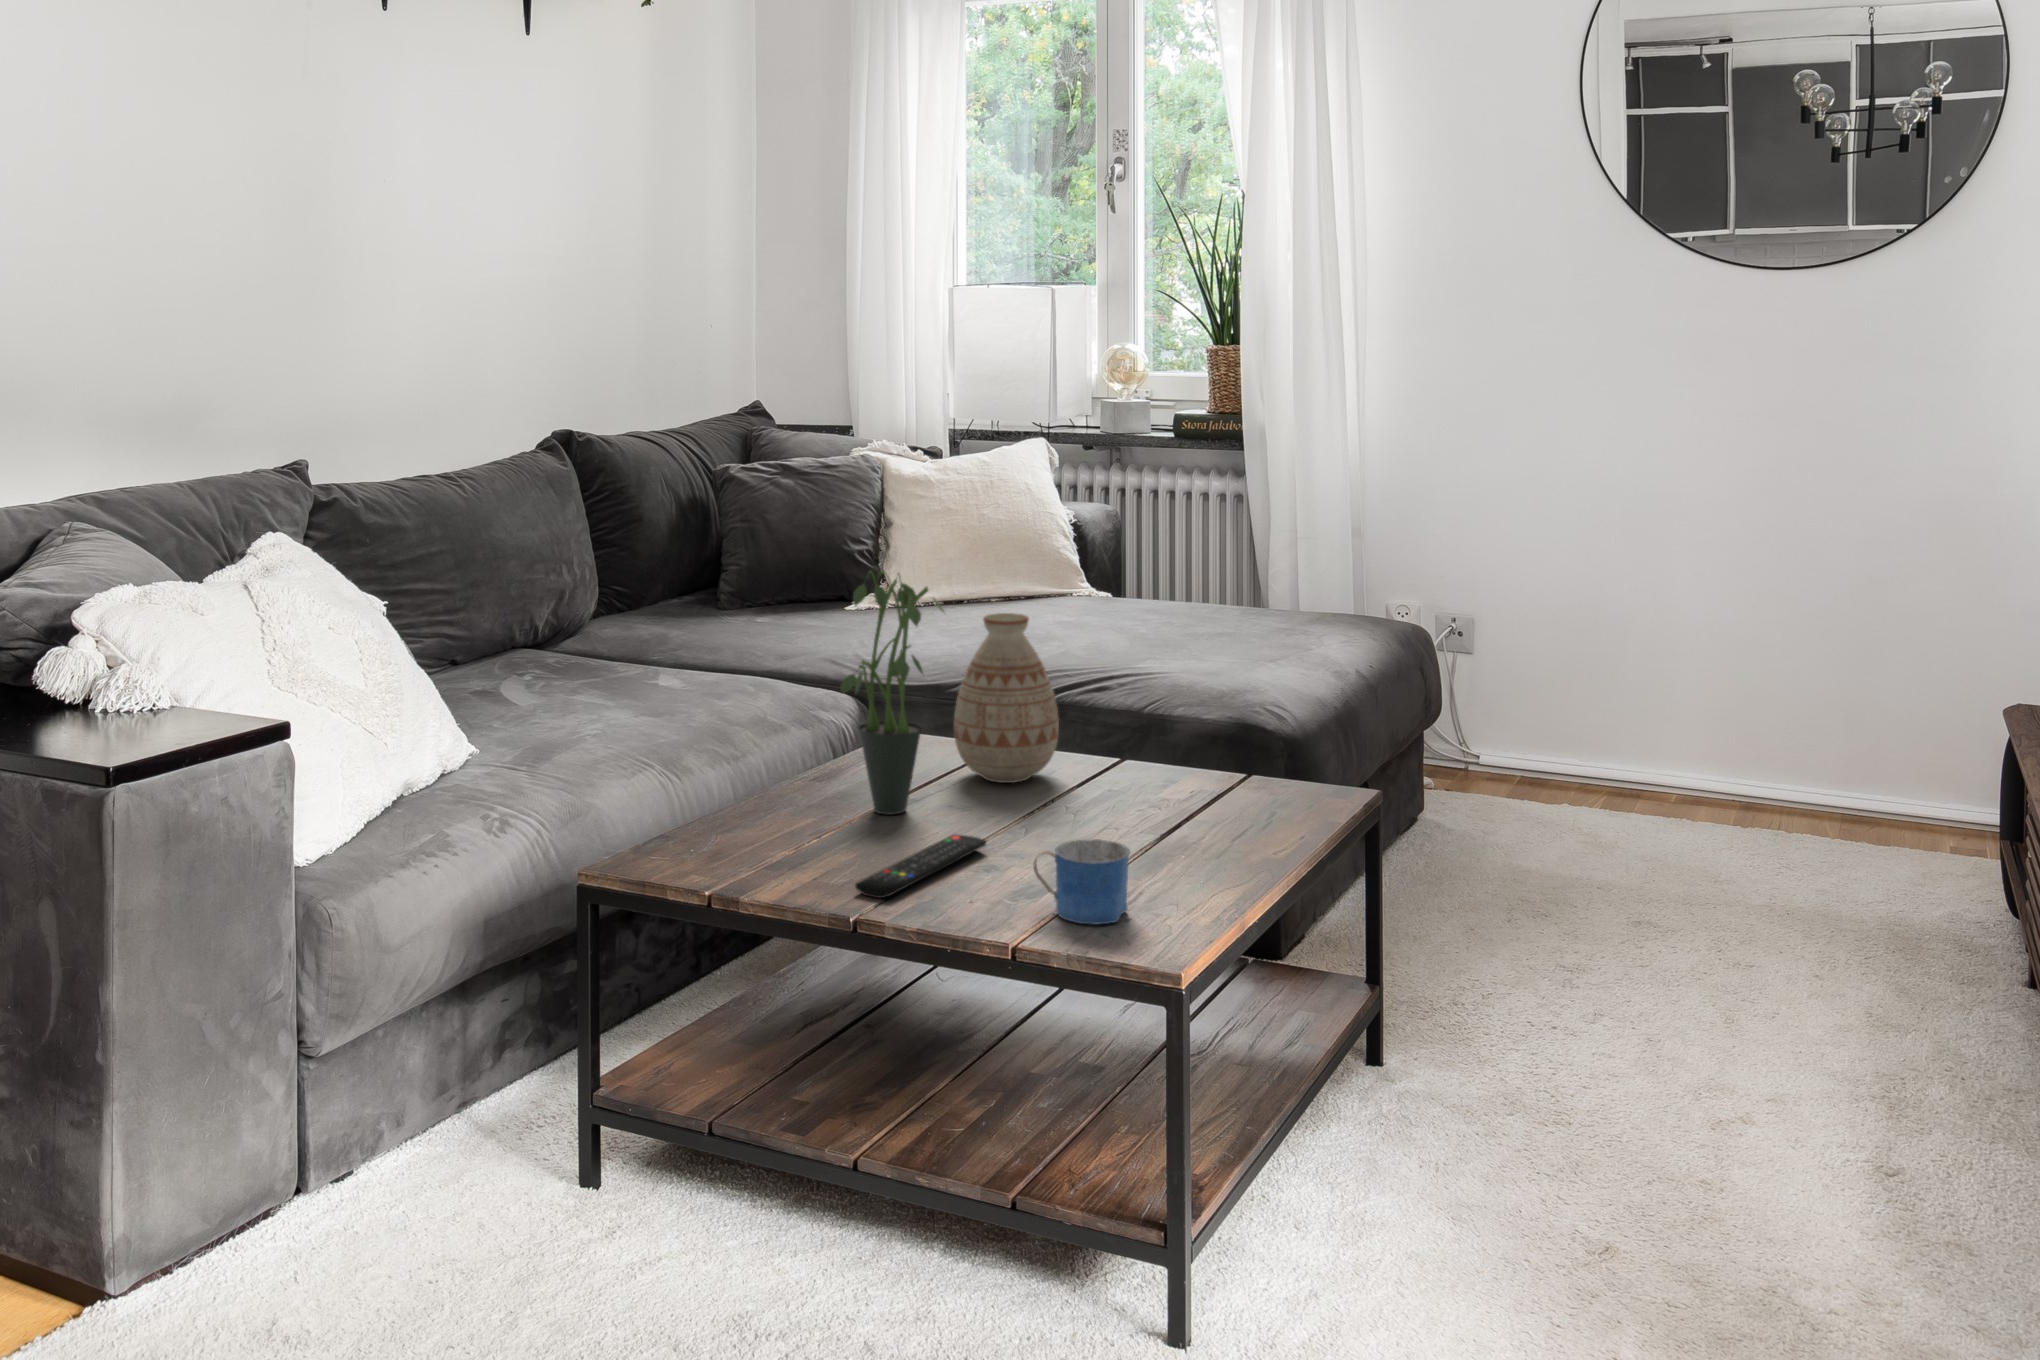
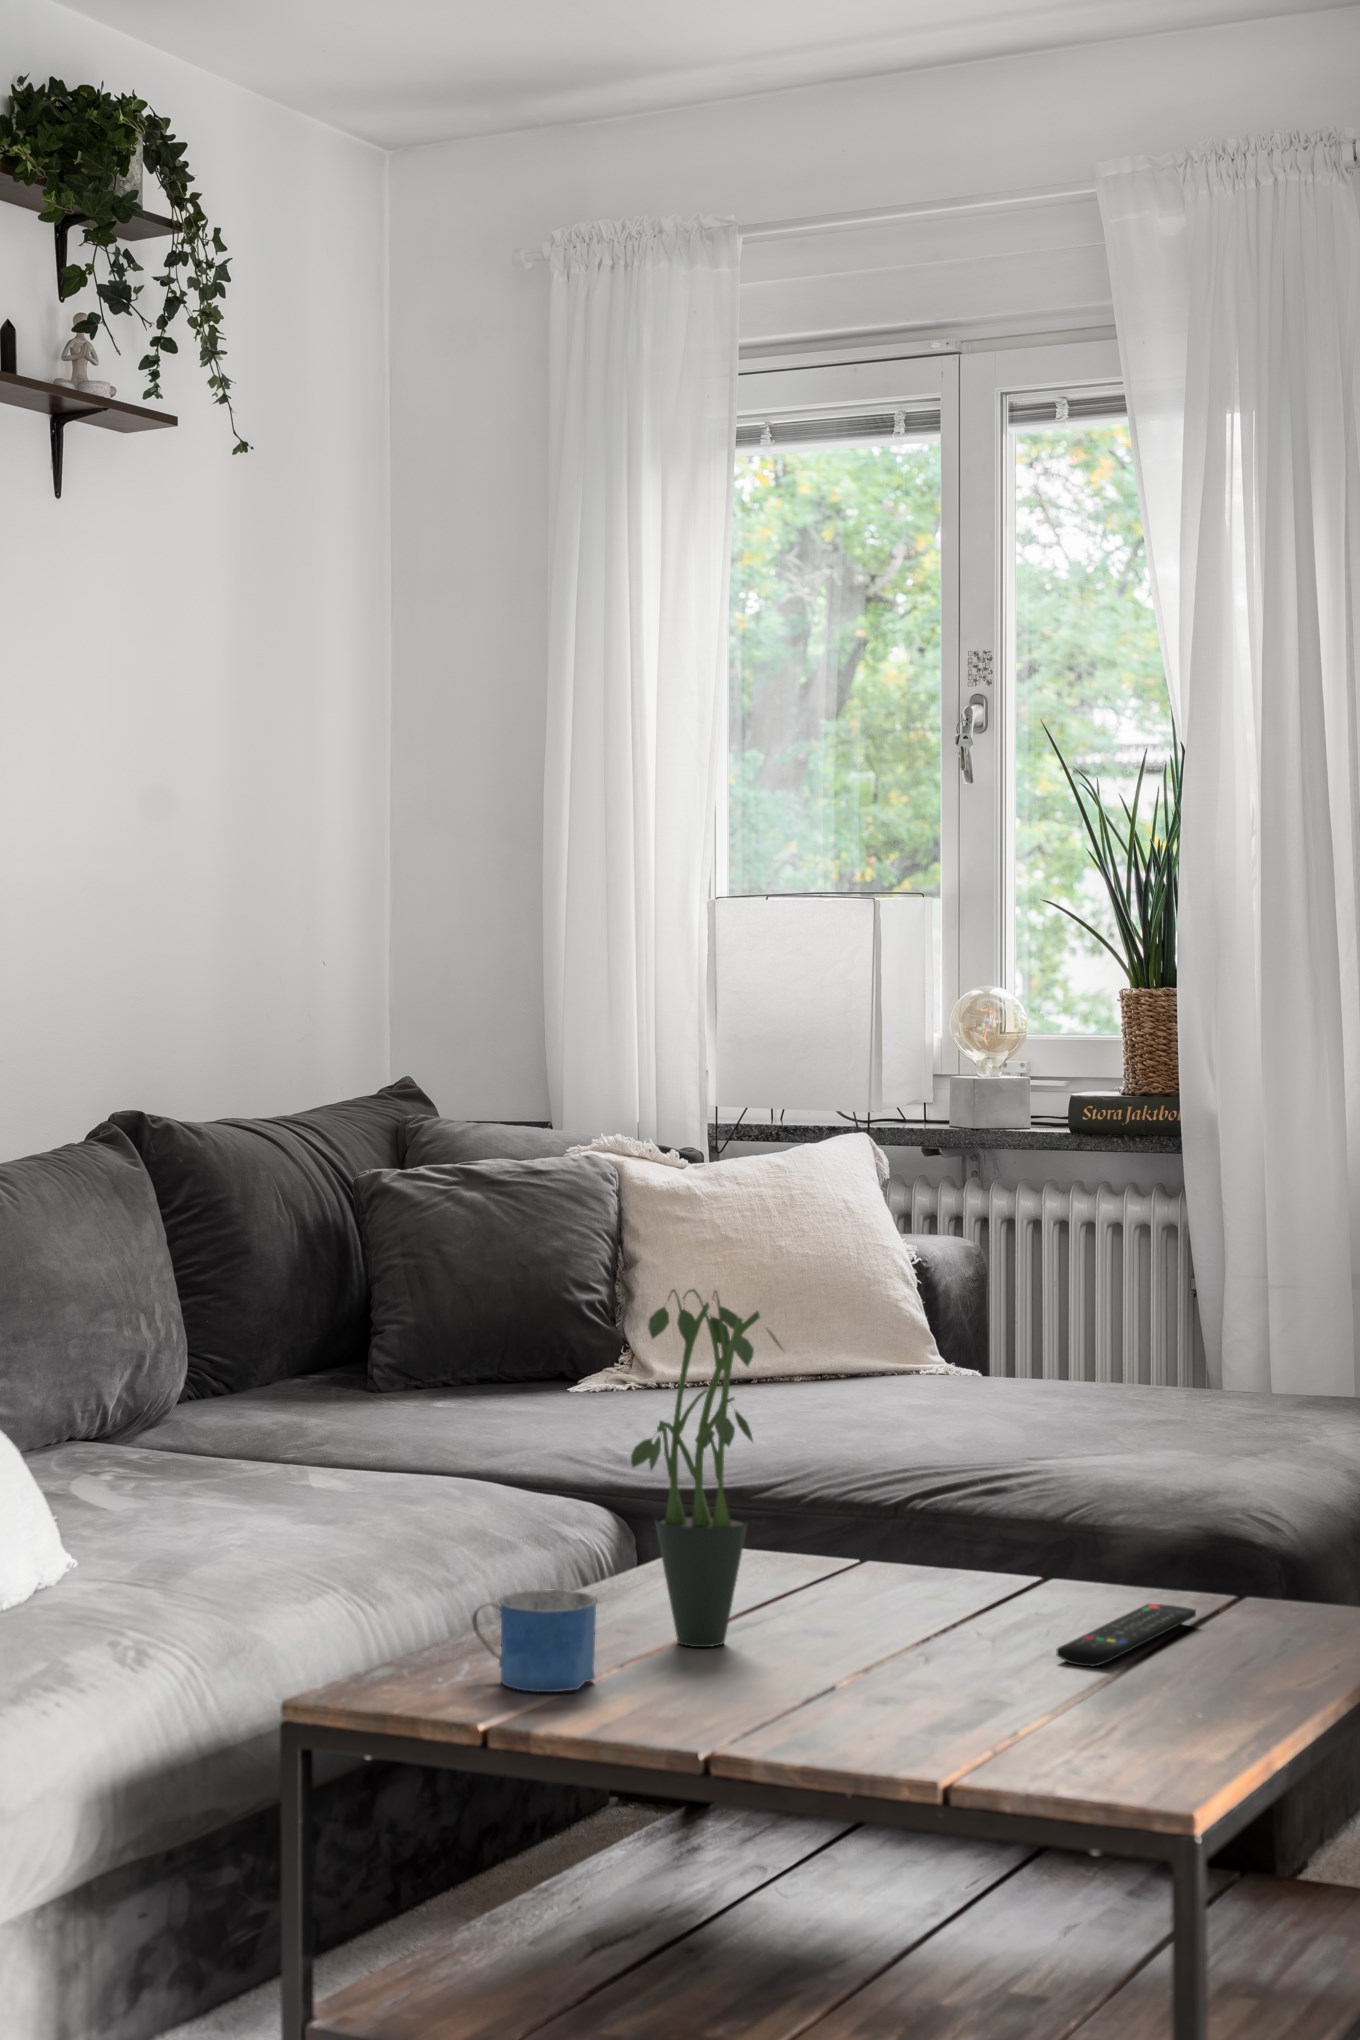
vase: present [954,613,1059,783] -> none [786,1362,942,1611]
remote control: present [855,834,986,898] -> present [1057,1604,1196,1666]
mug: present [1034,839,1130,924] -> present [472,1589,598,1692]

